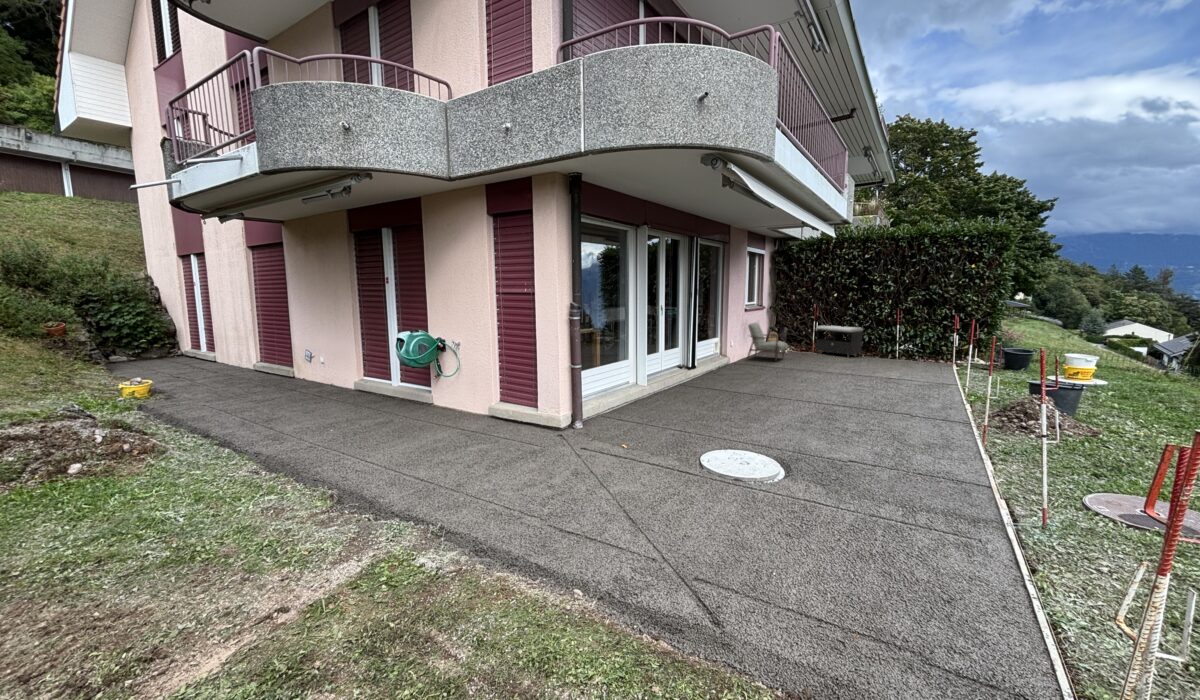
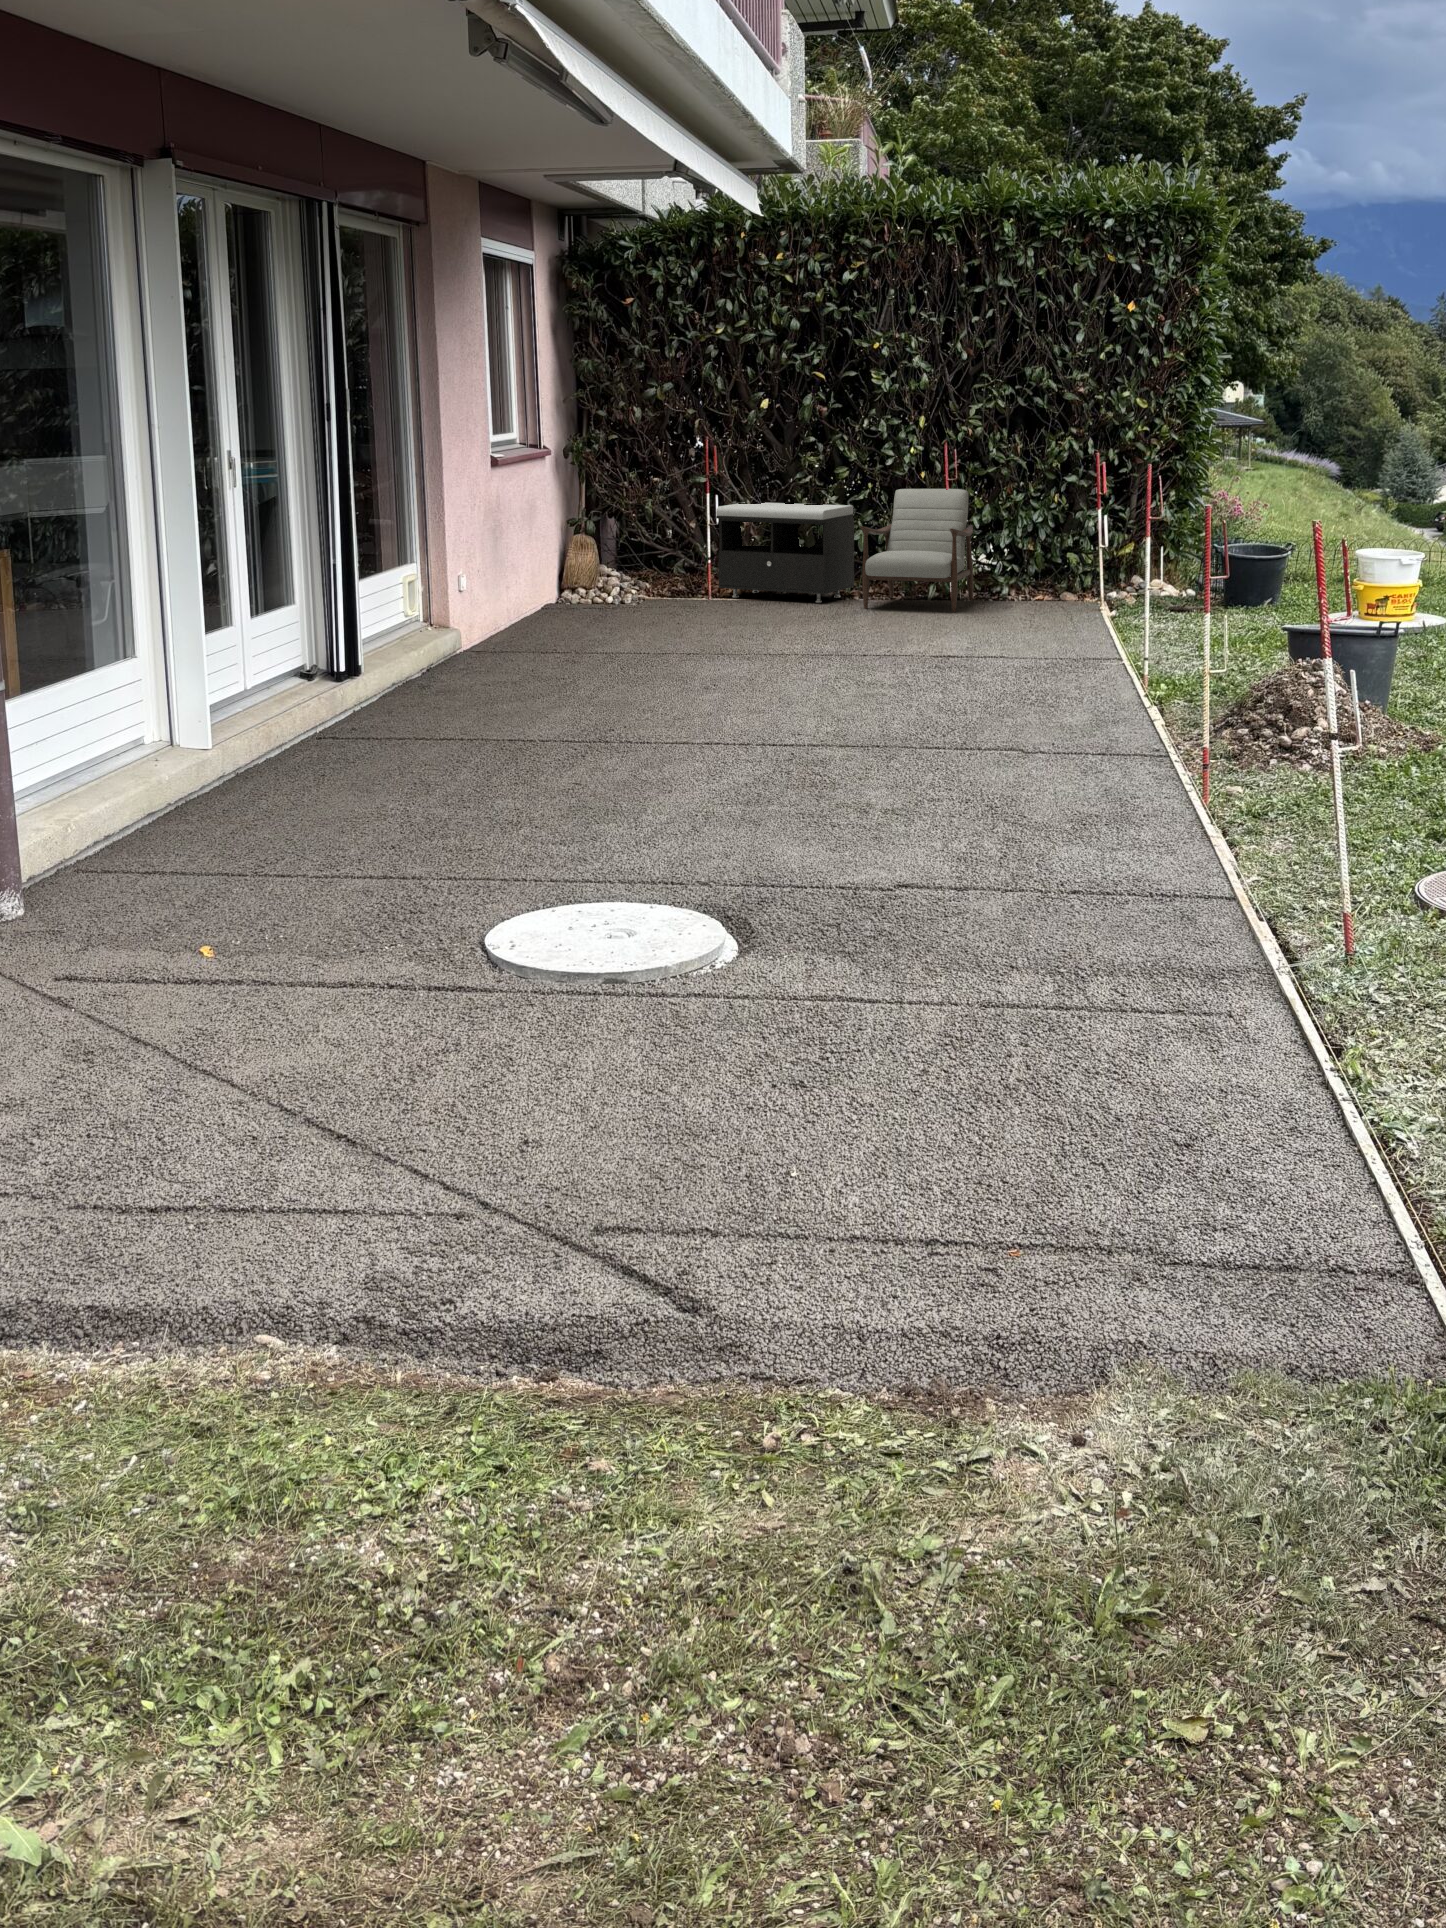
chair: present [748,323,787,361] -> present [860,489,973,612]

